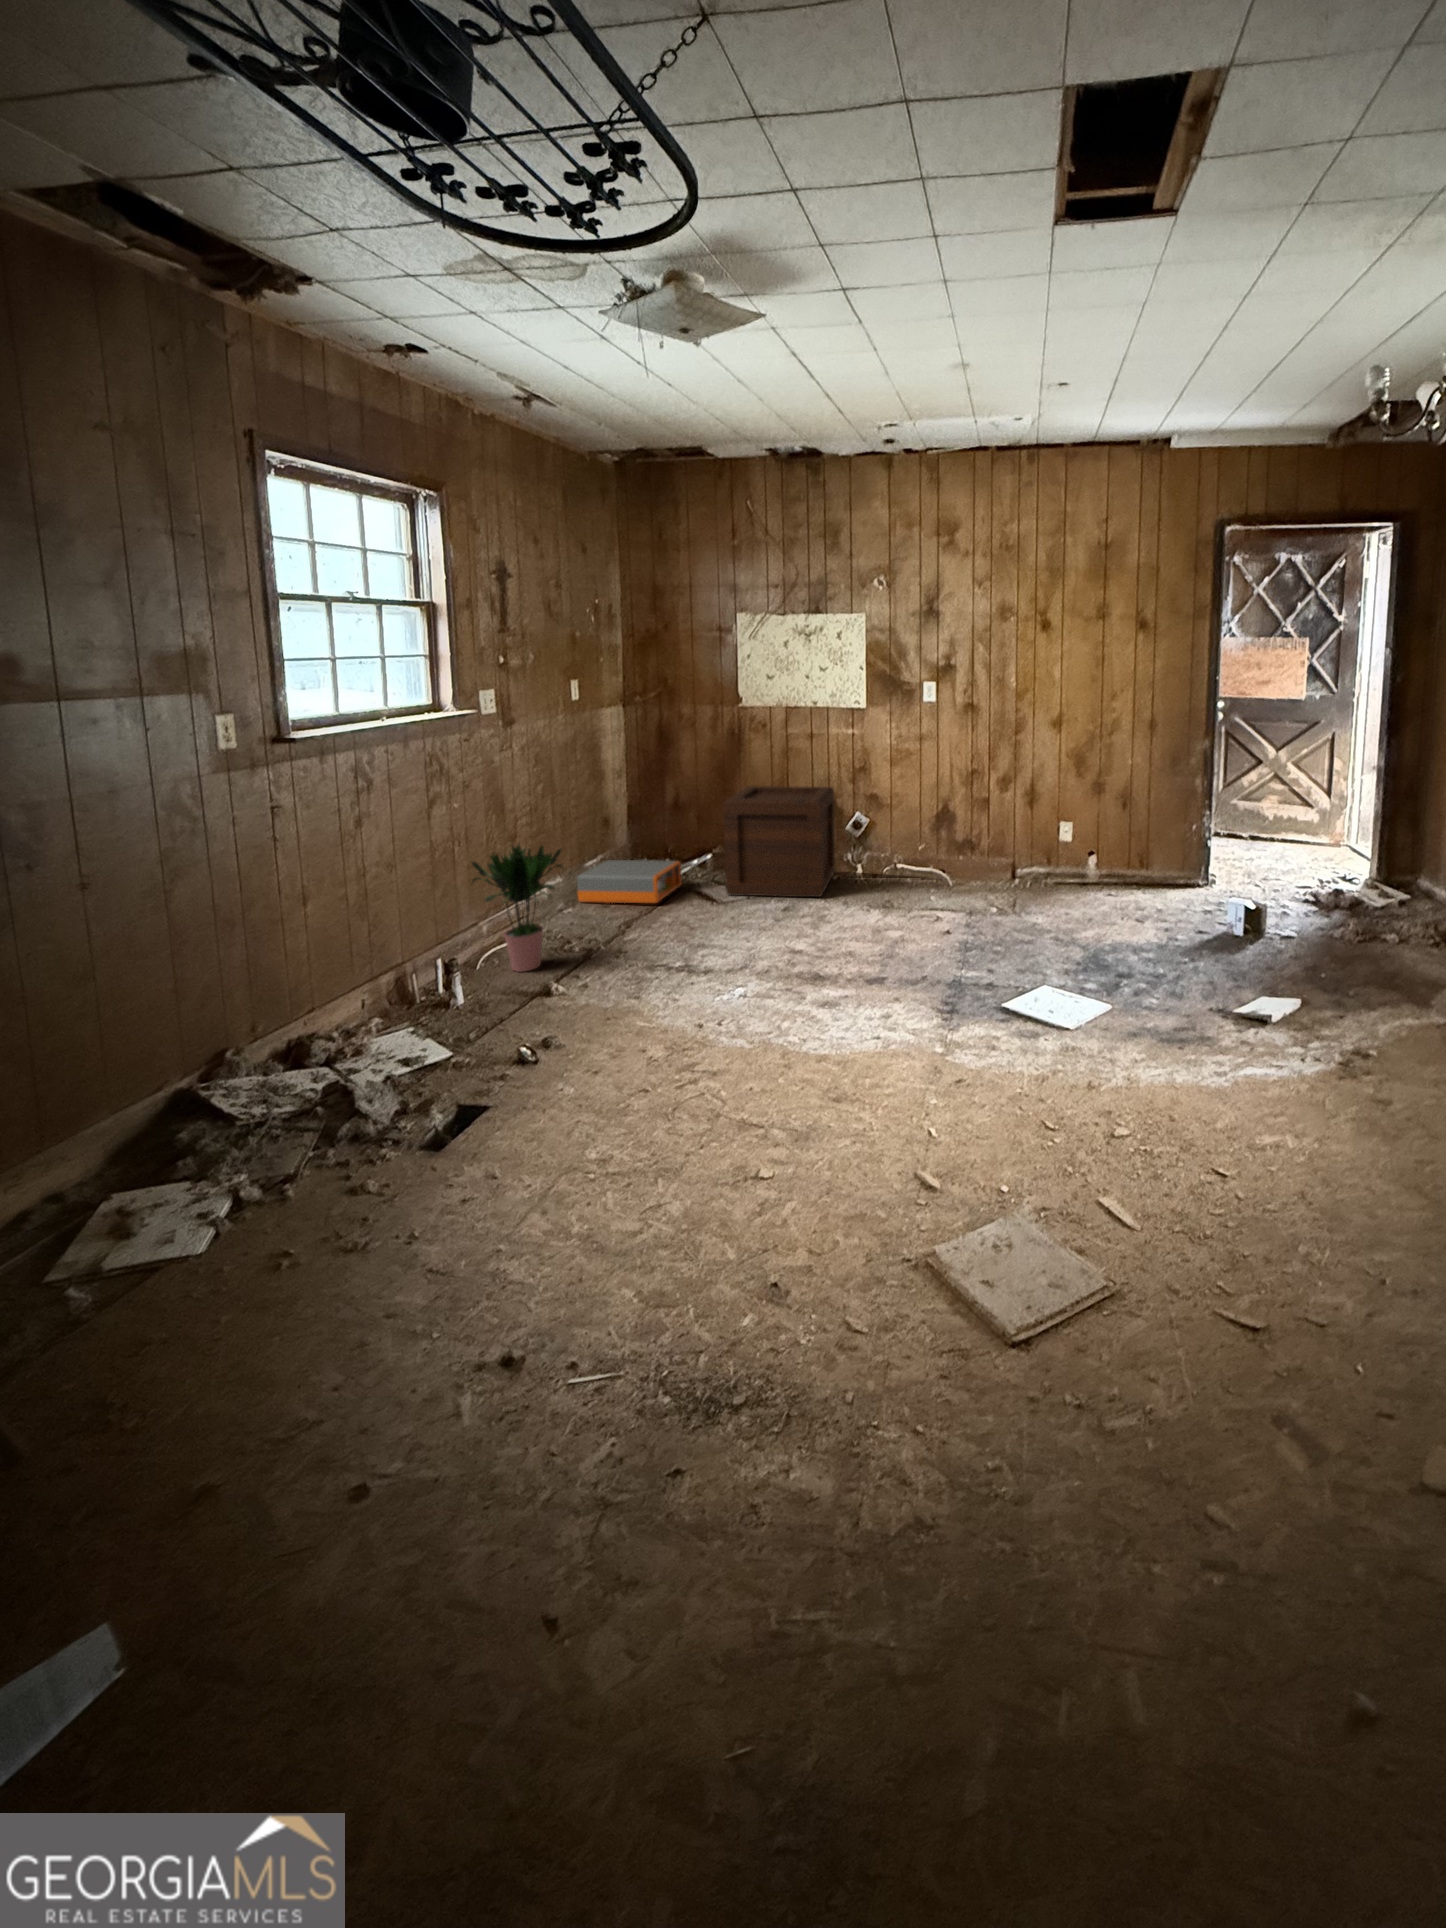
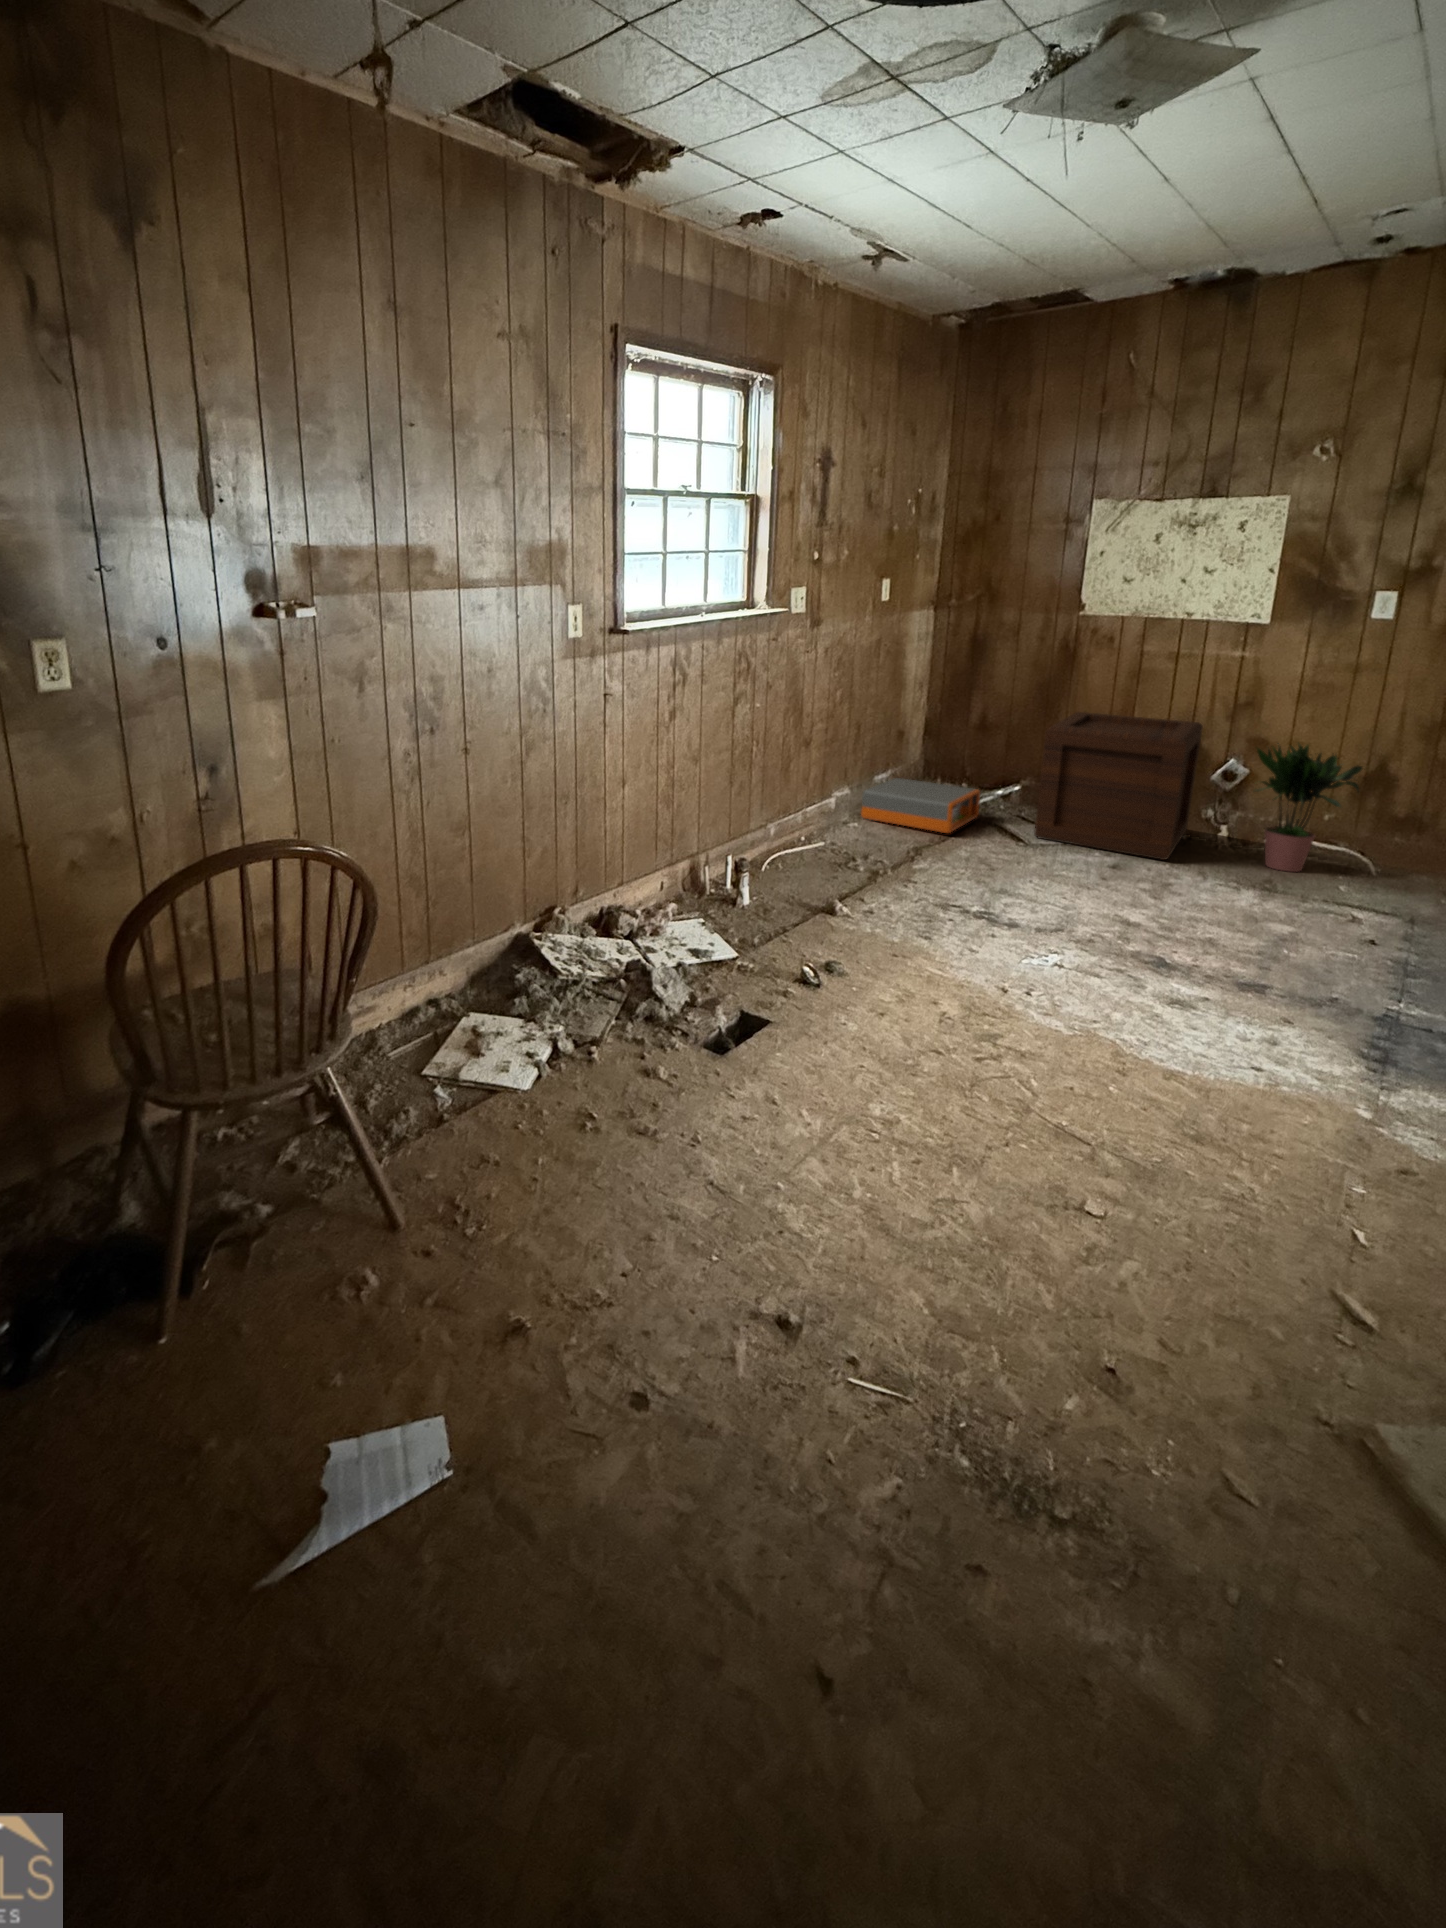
potted plant: present [472,845,562,972] -> present [1255,743,1362,872]

